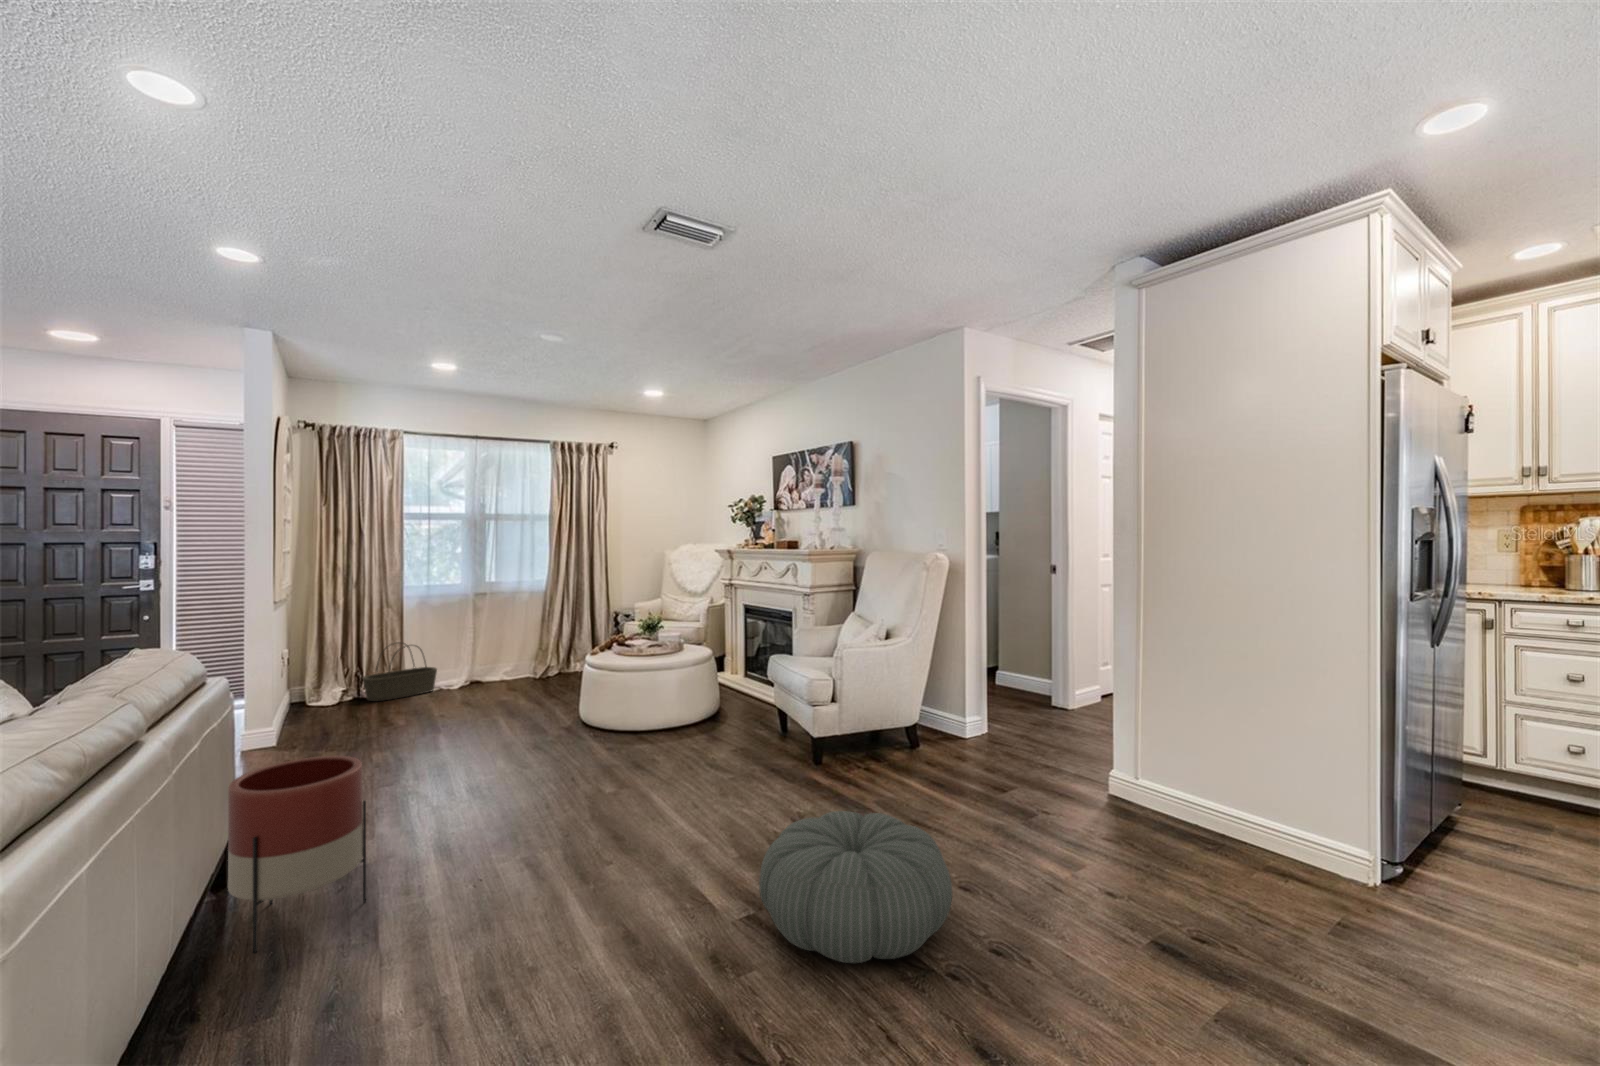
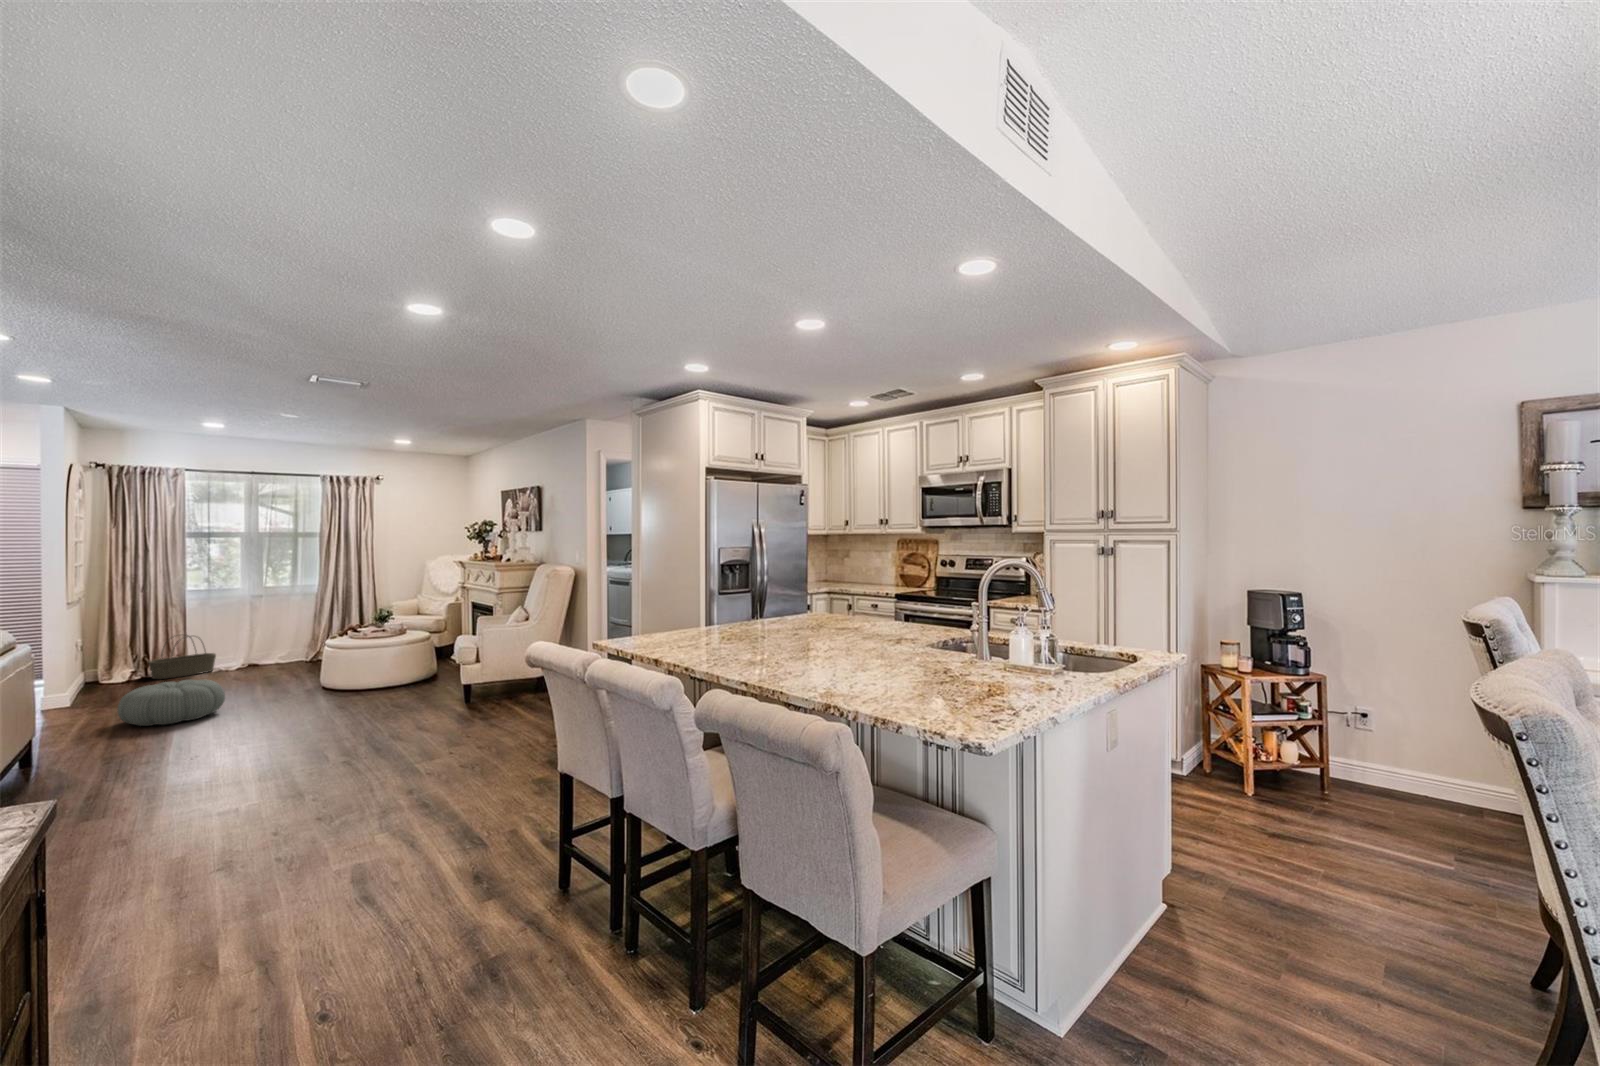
planter: present [228,756,366,953] -> none [35,691,124,788]
pouf: present [759,811,952,963] -> present [117,680,225,726]

